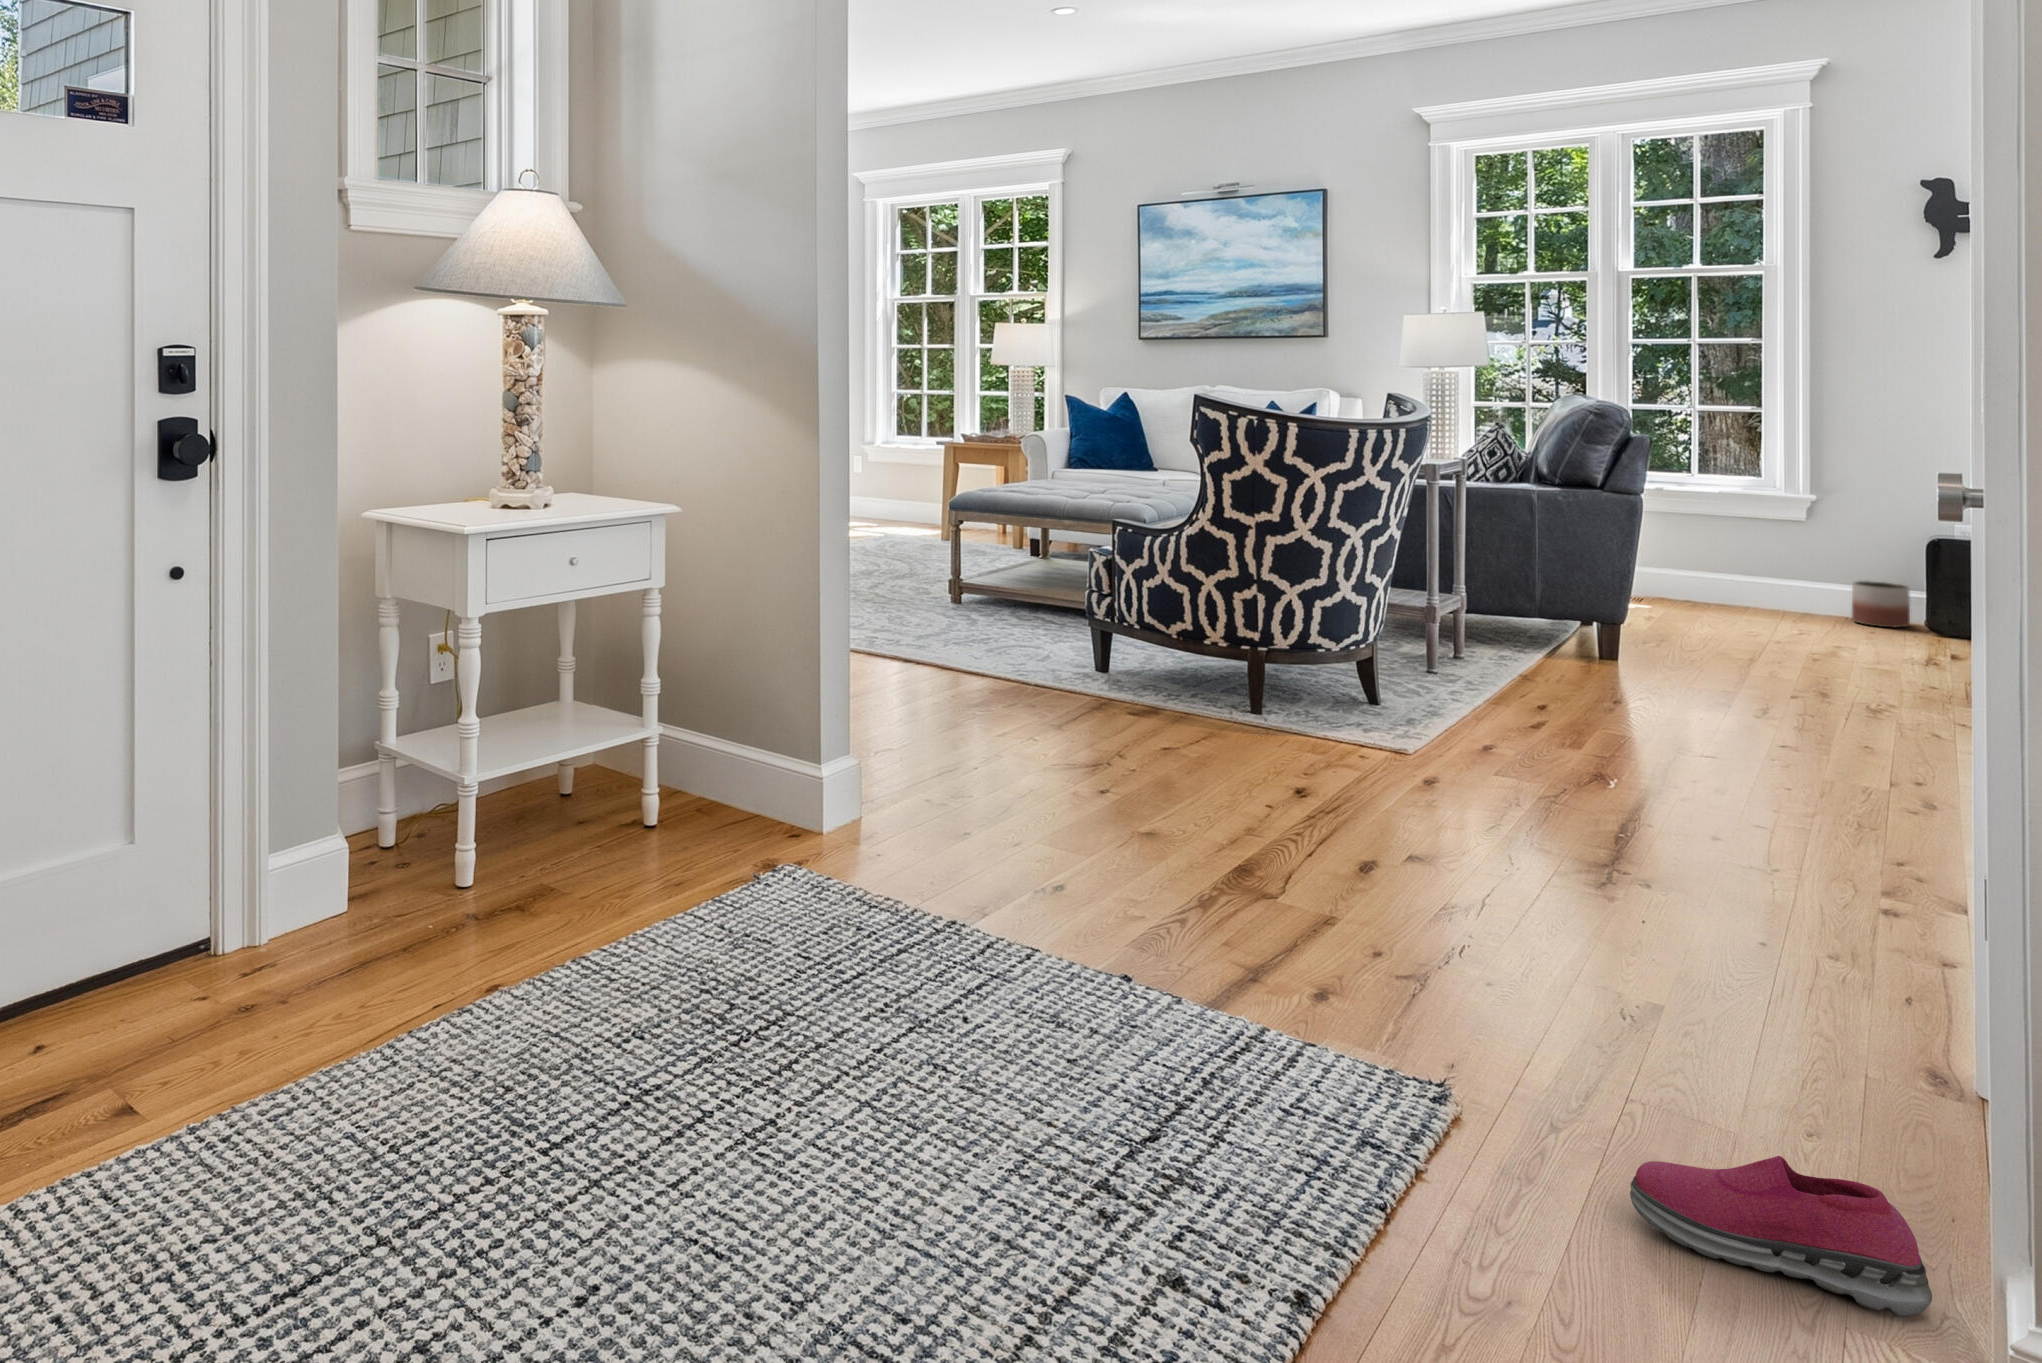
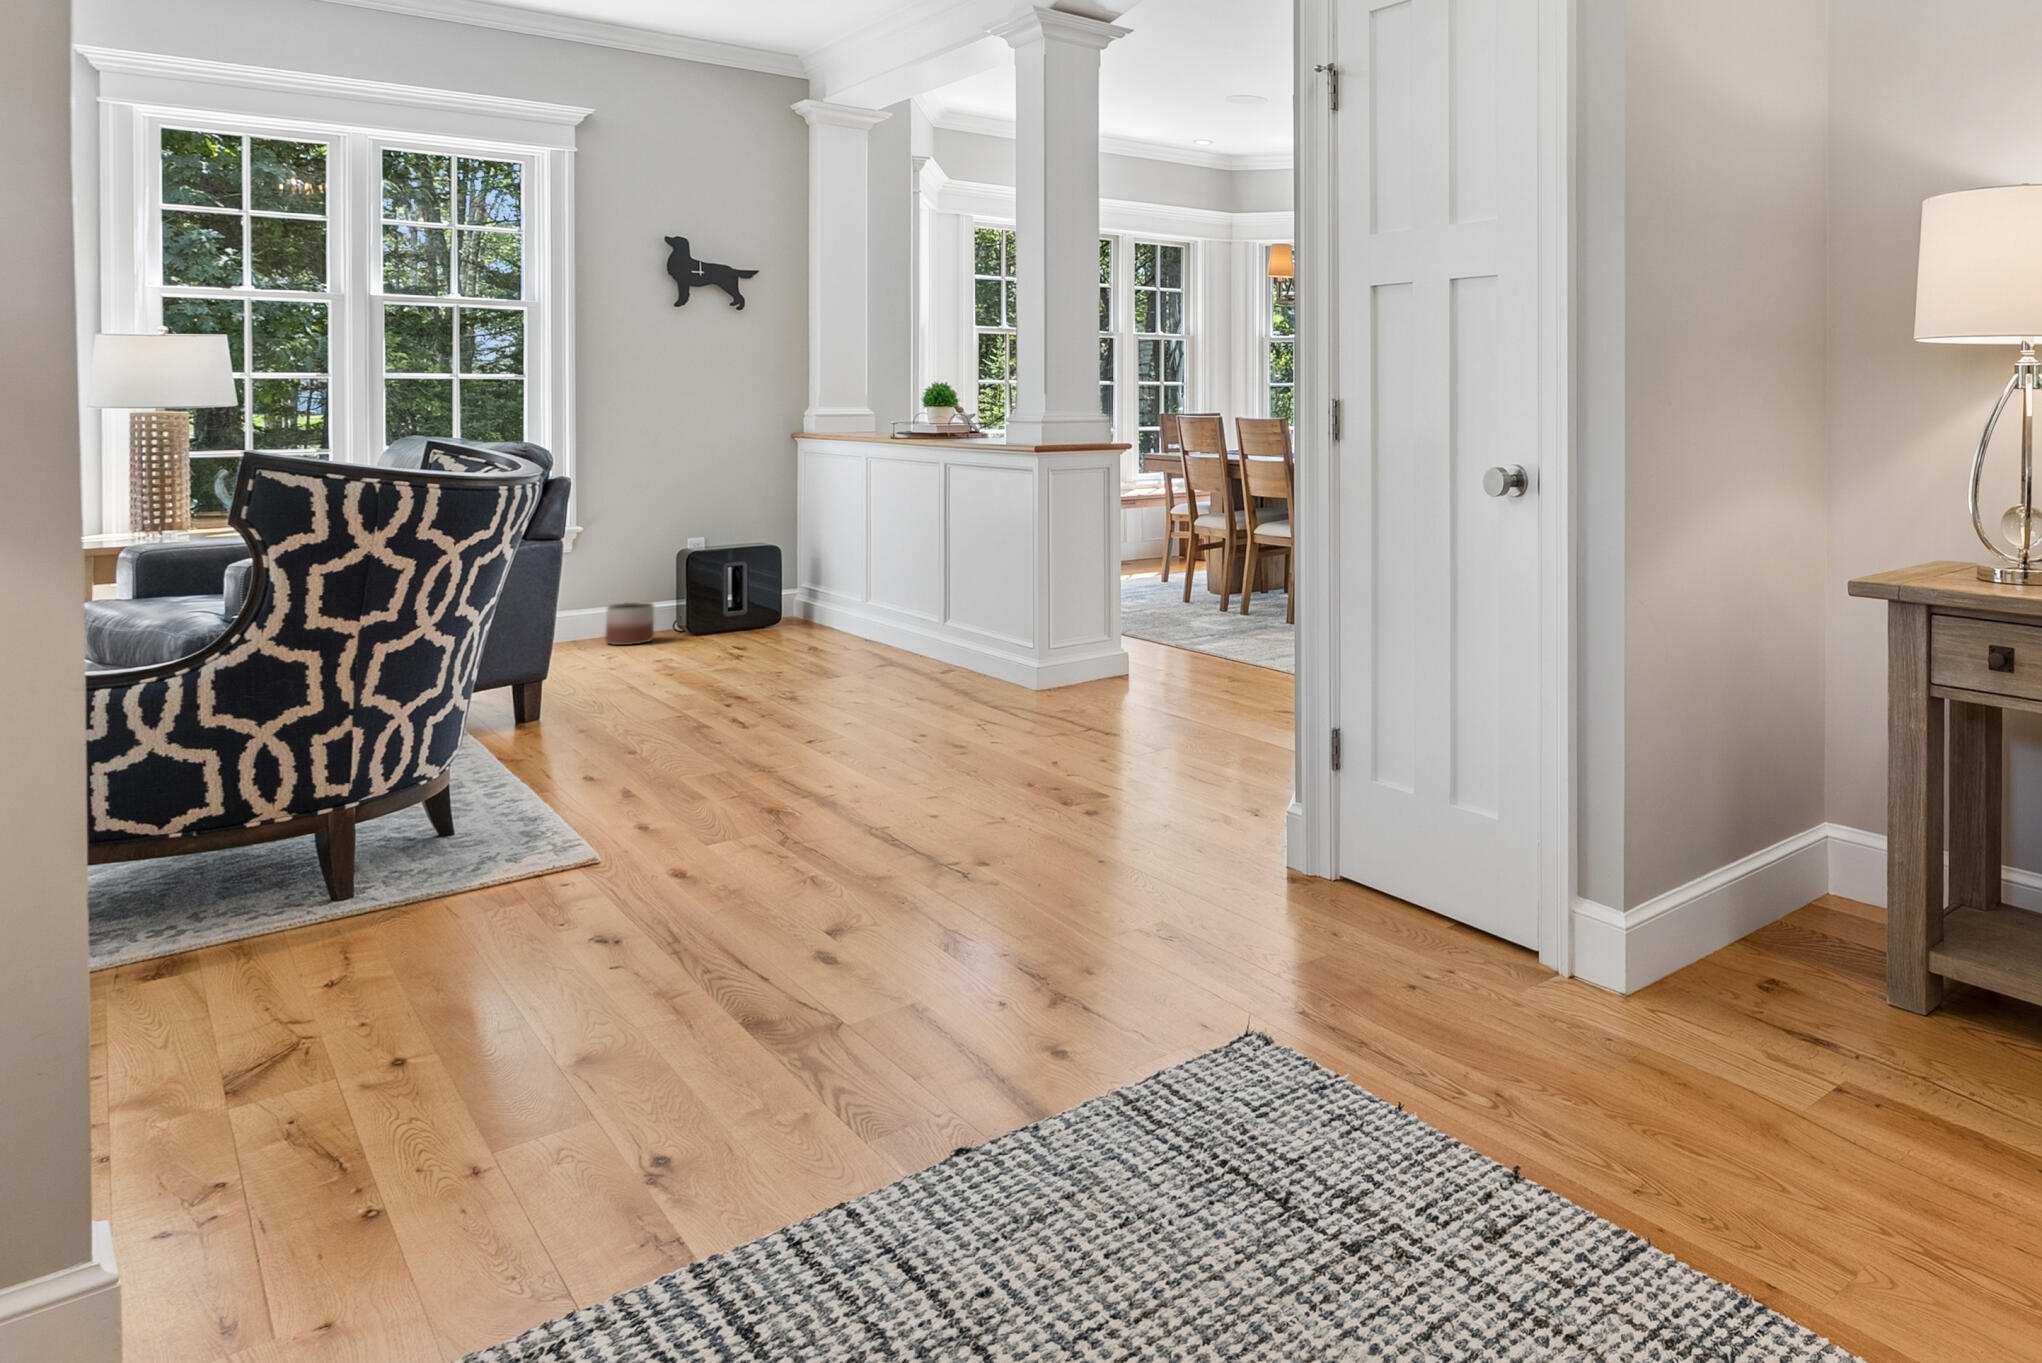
shoe: present [1630,1156,1932,1317] -> none [1462,935,1575,1037]

